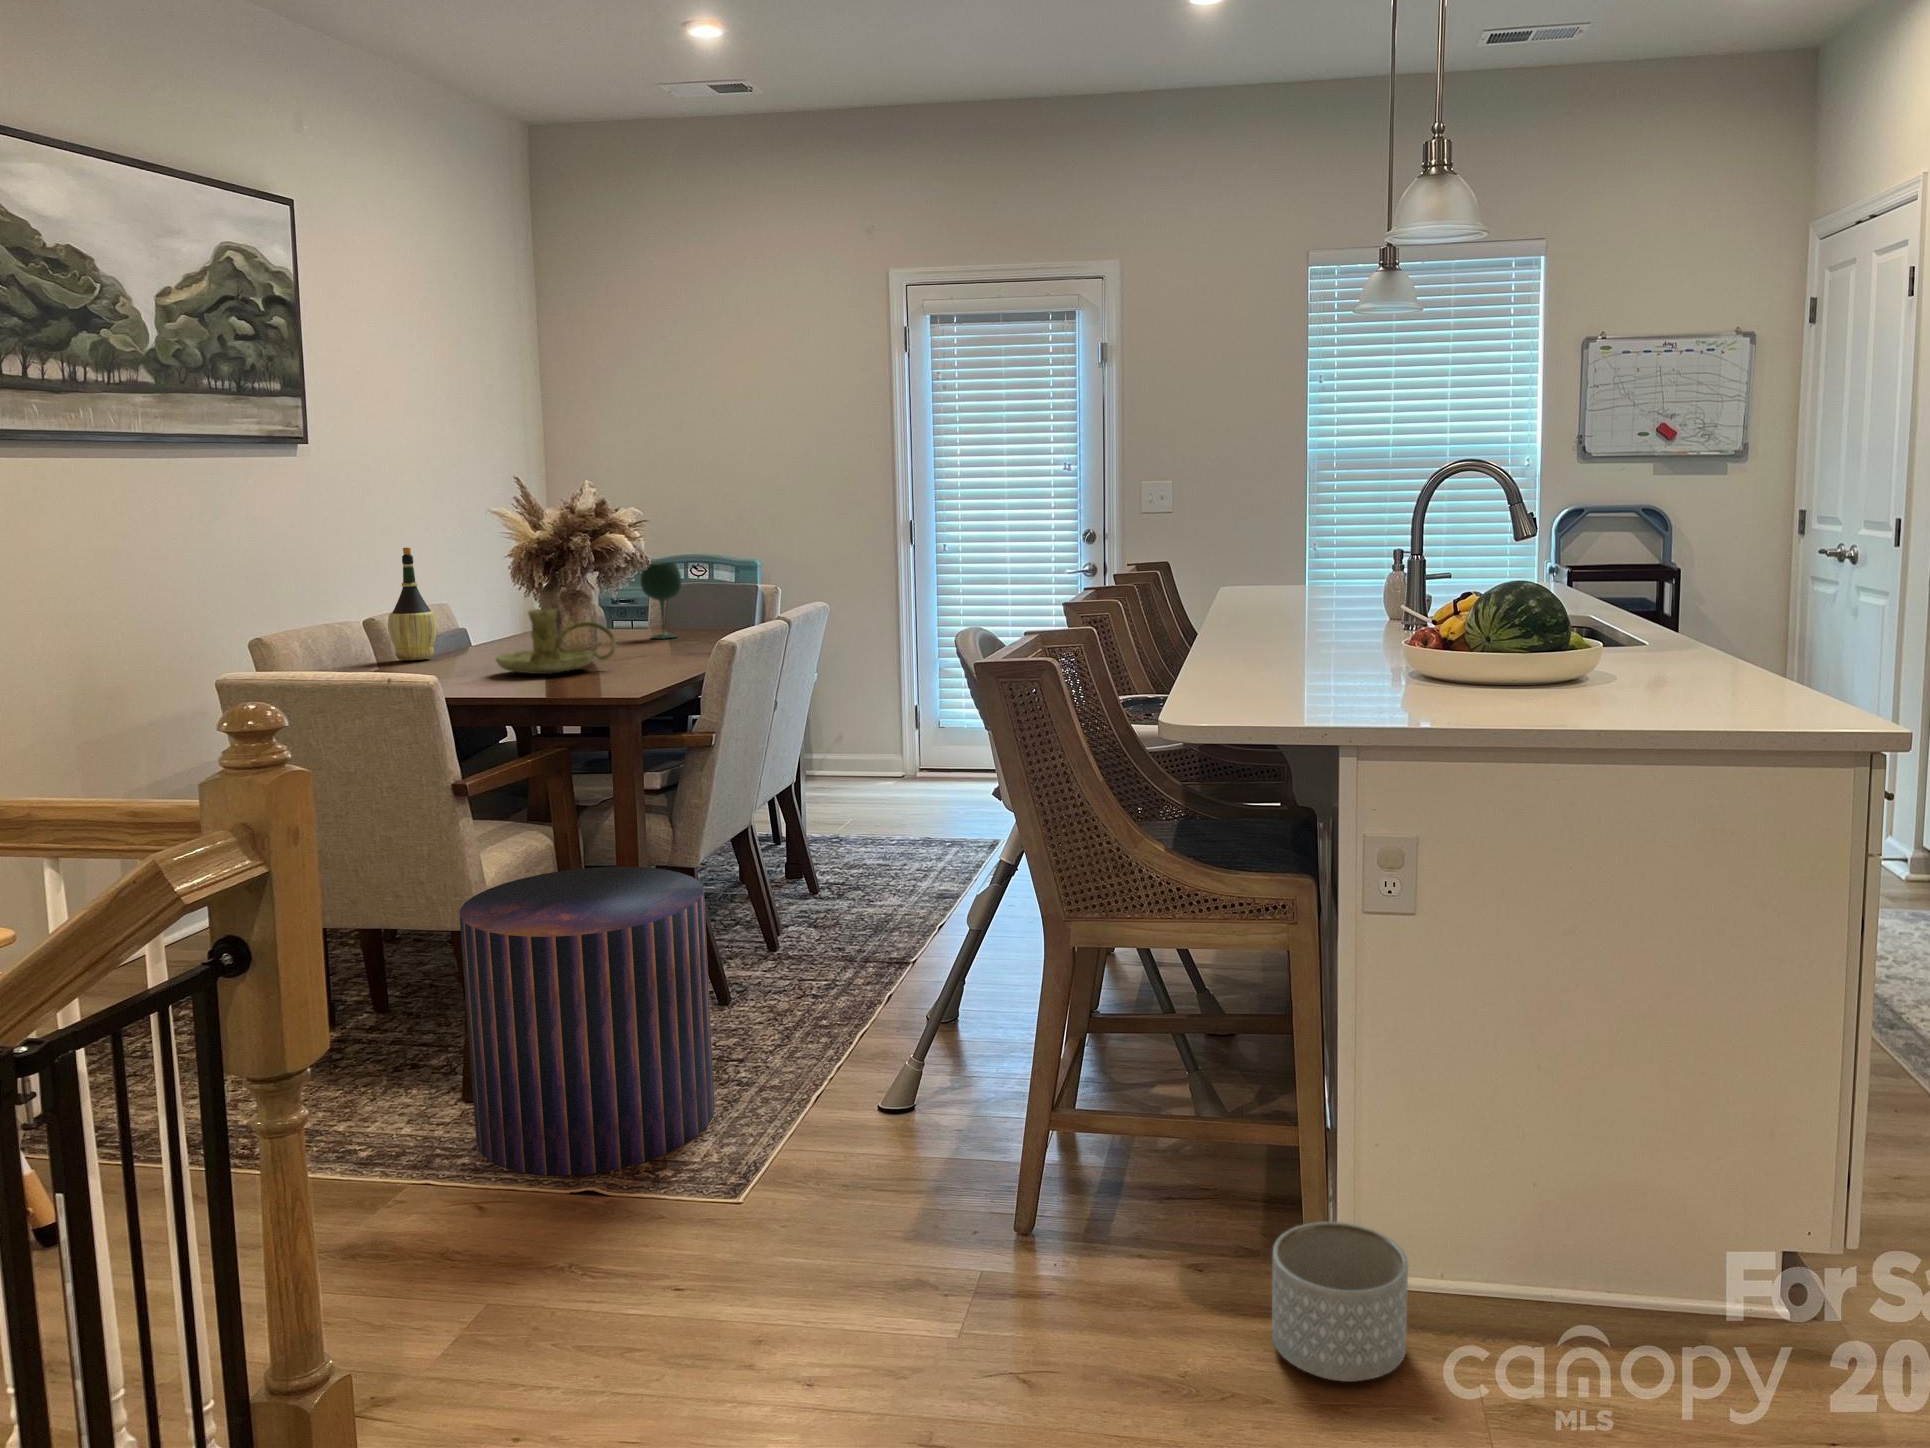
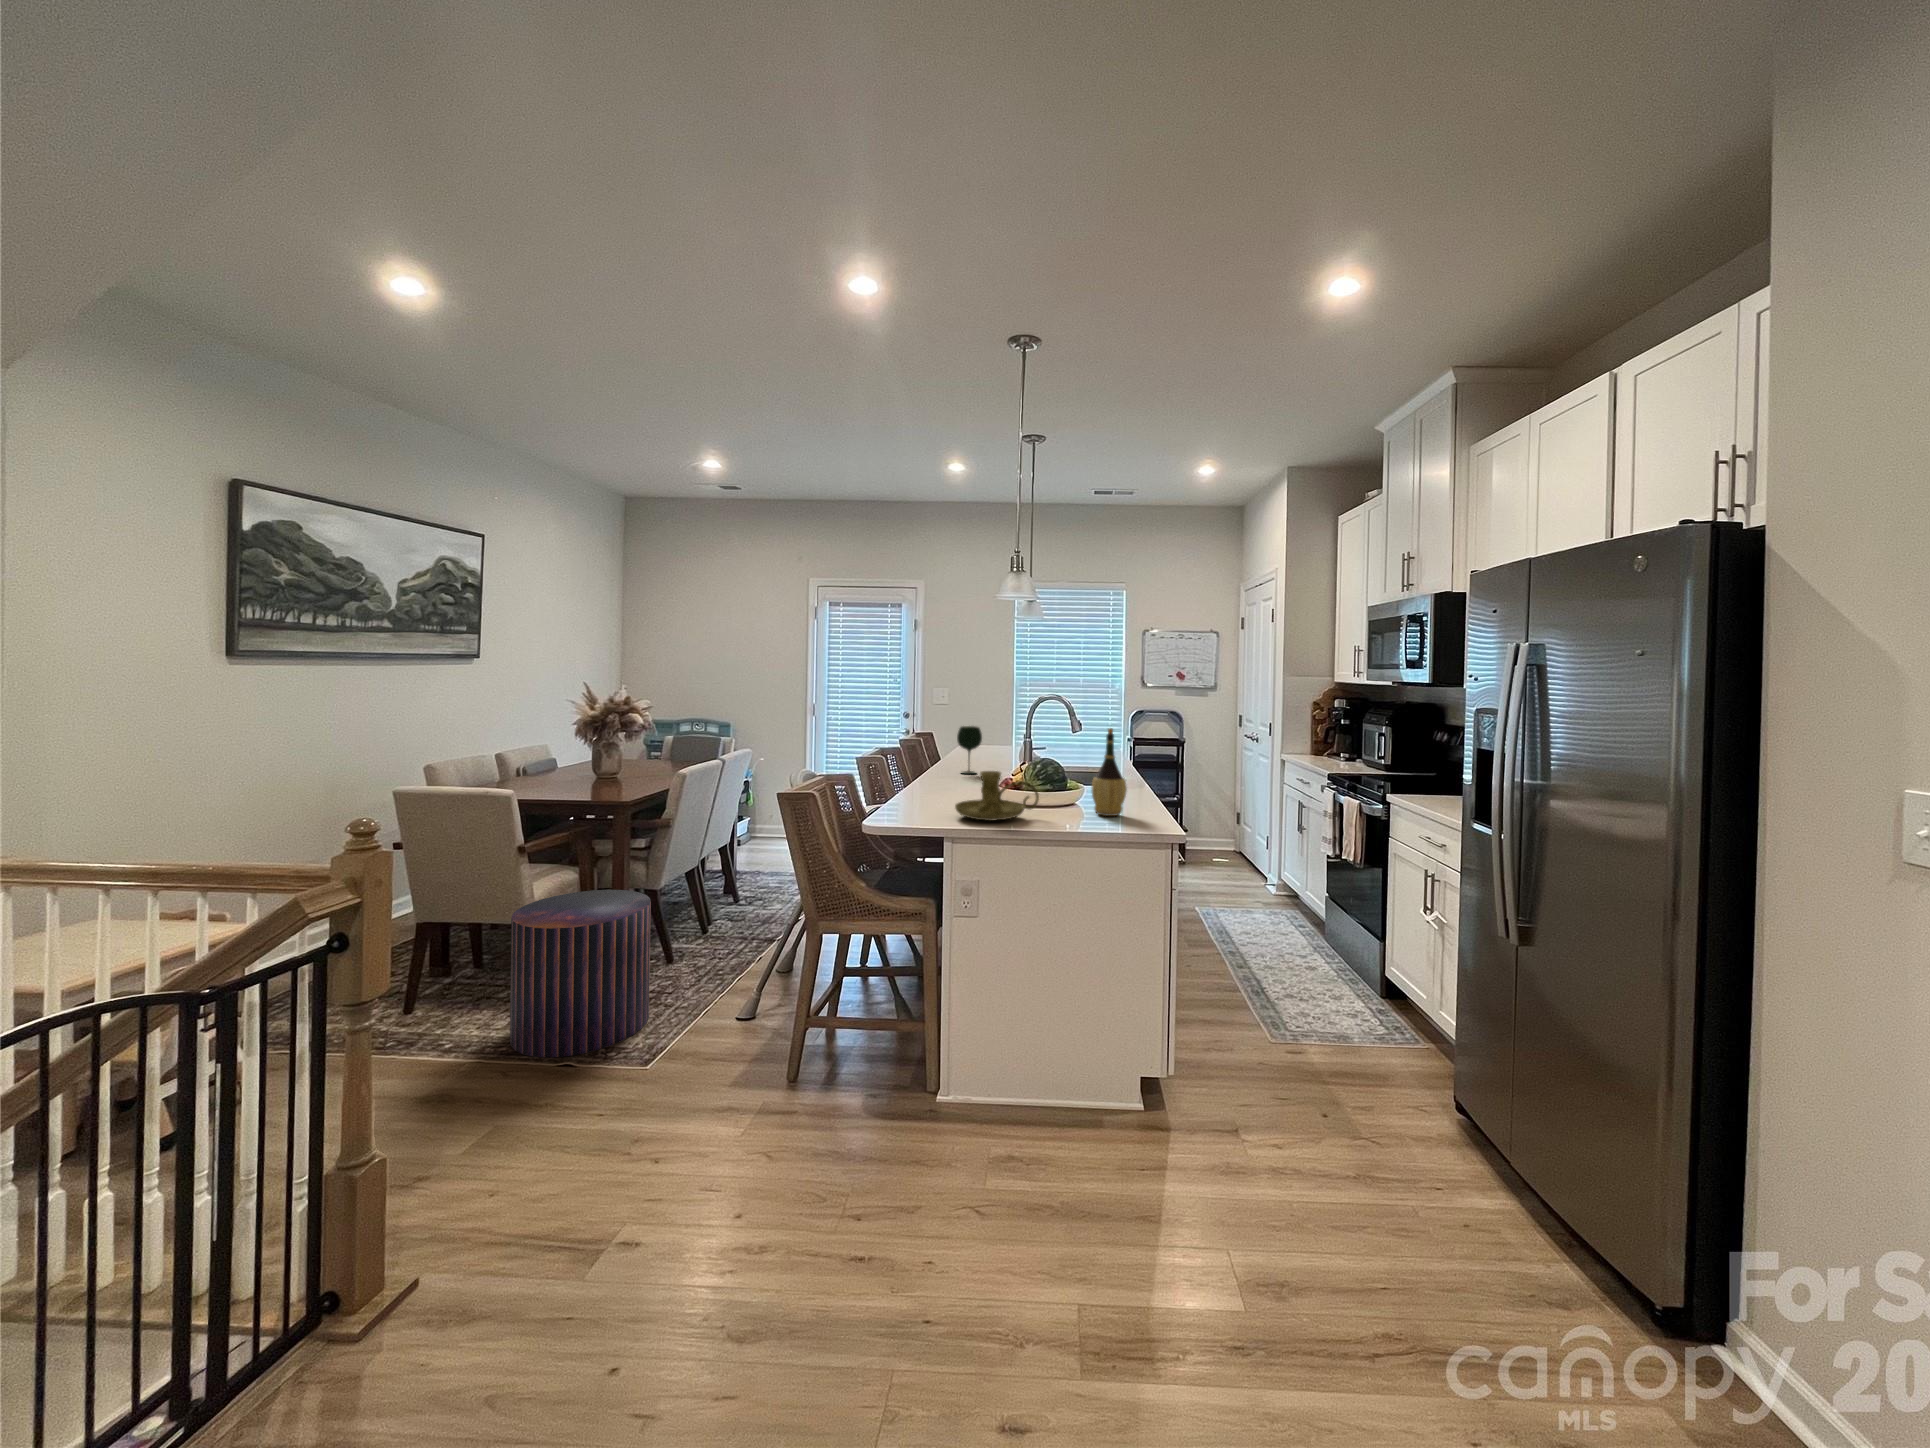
wine bottle: present [388,547,437,660] -> present [1092,728,1127,816]
wine glass: present [641,562,681,639] -> present [957,726,982,774]
candle holder: present [496,609,616,674] -> present [955,771,1039,821]
planter: present [1272,1222,1408,1382] -> none [896,1069,960,1150]

